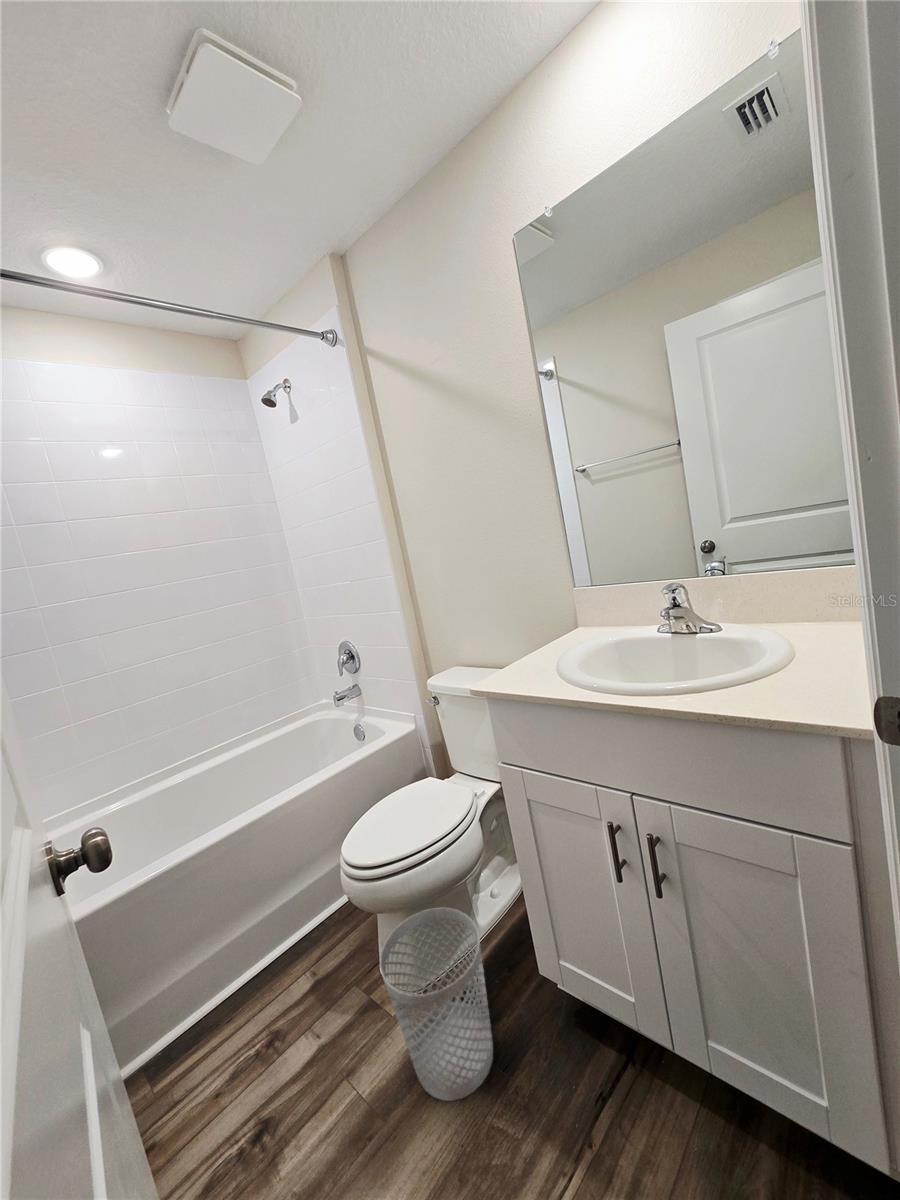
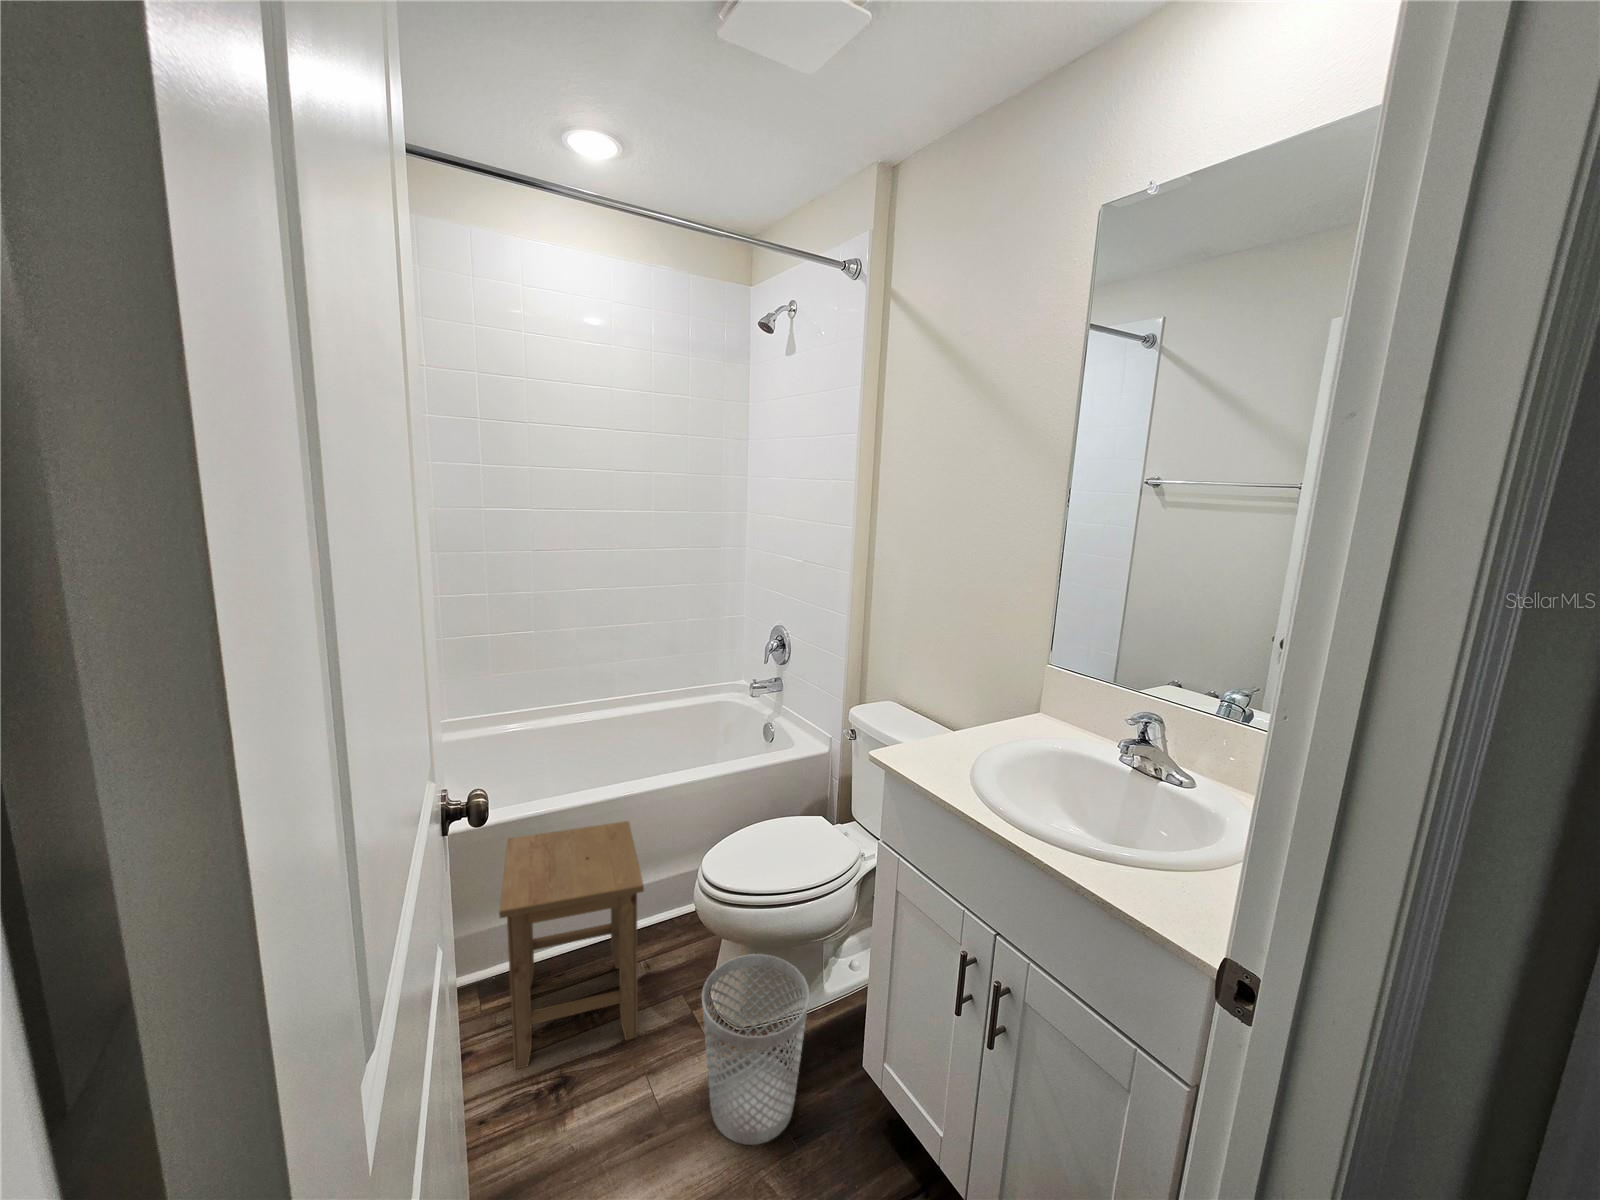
stool: none [139,843,327,1142] -> present [499,821,644,1069]

